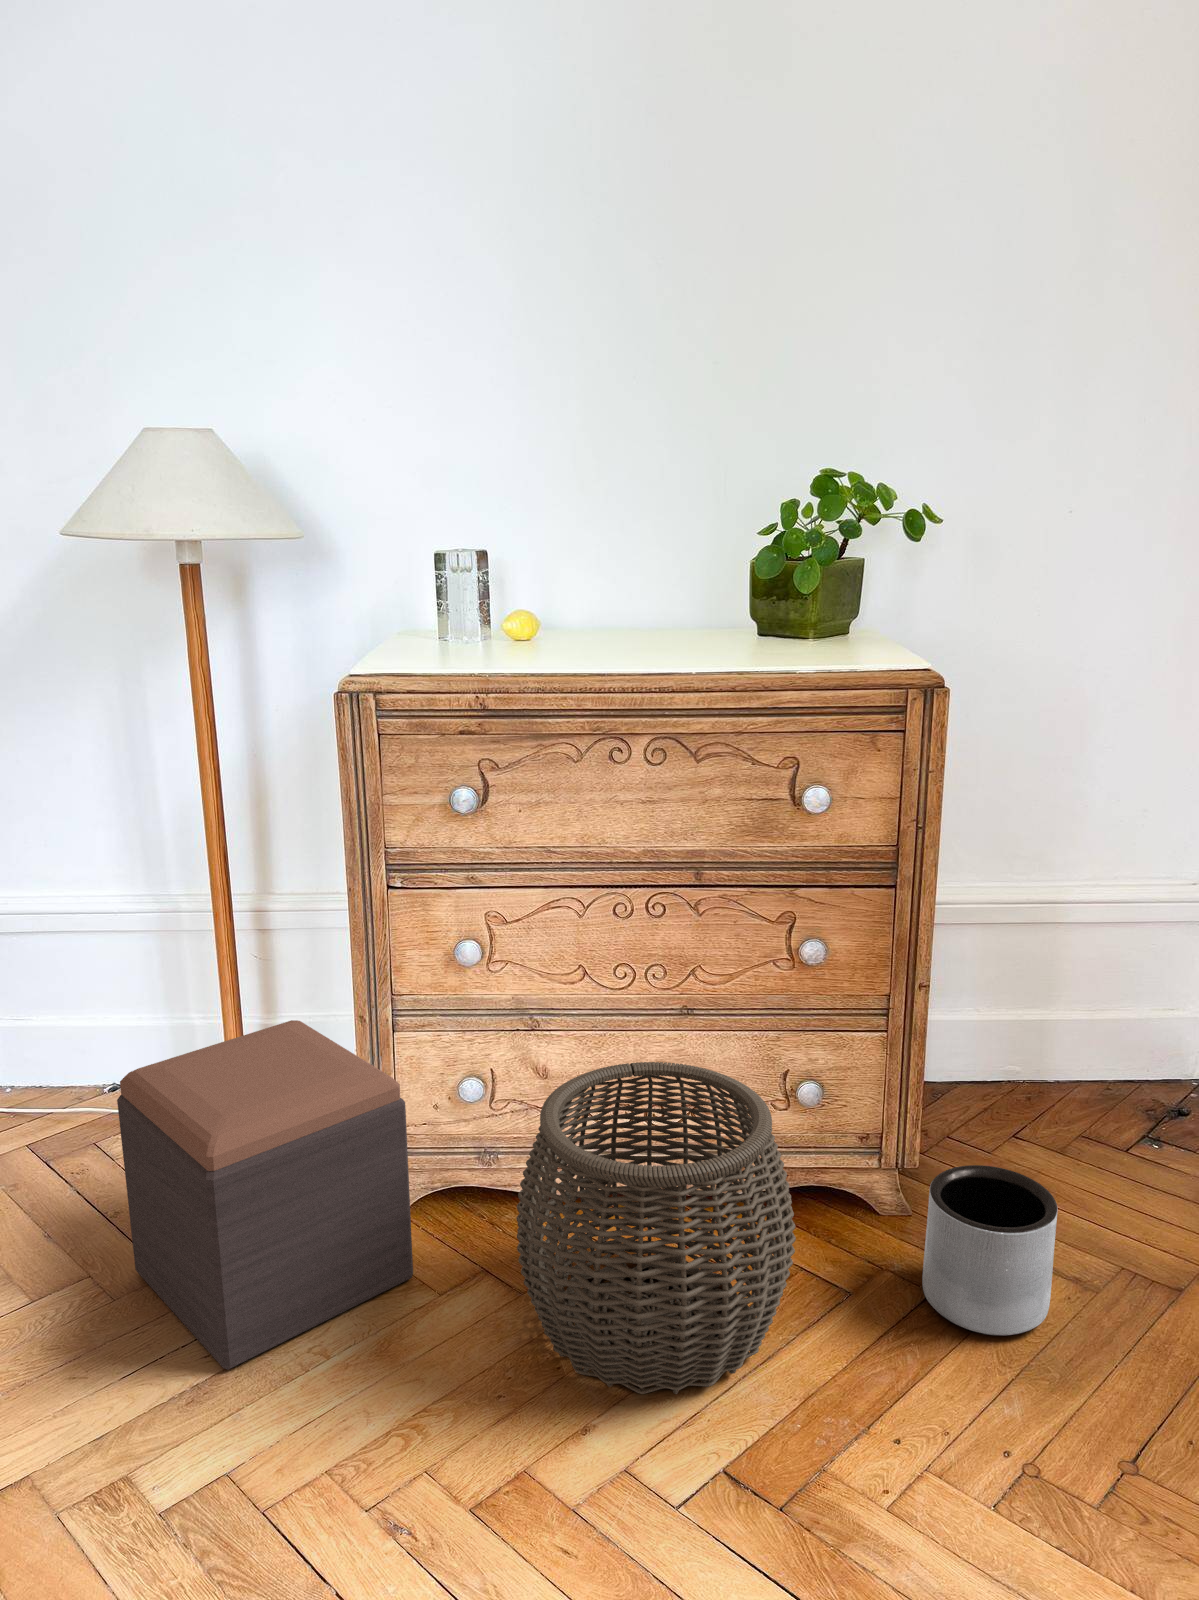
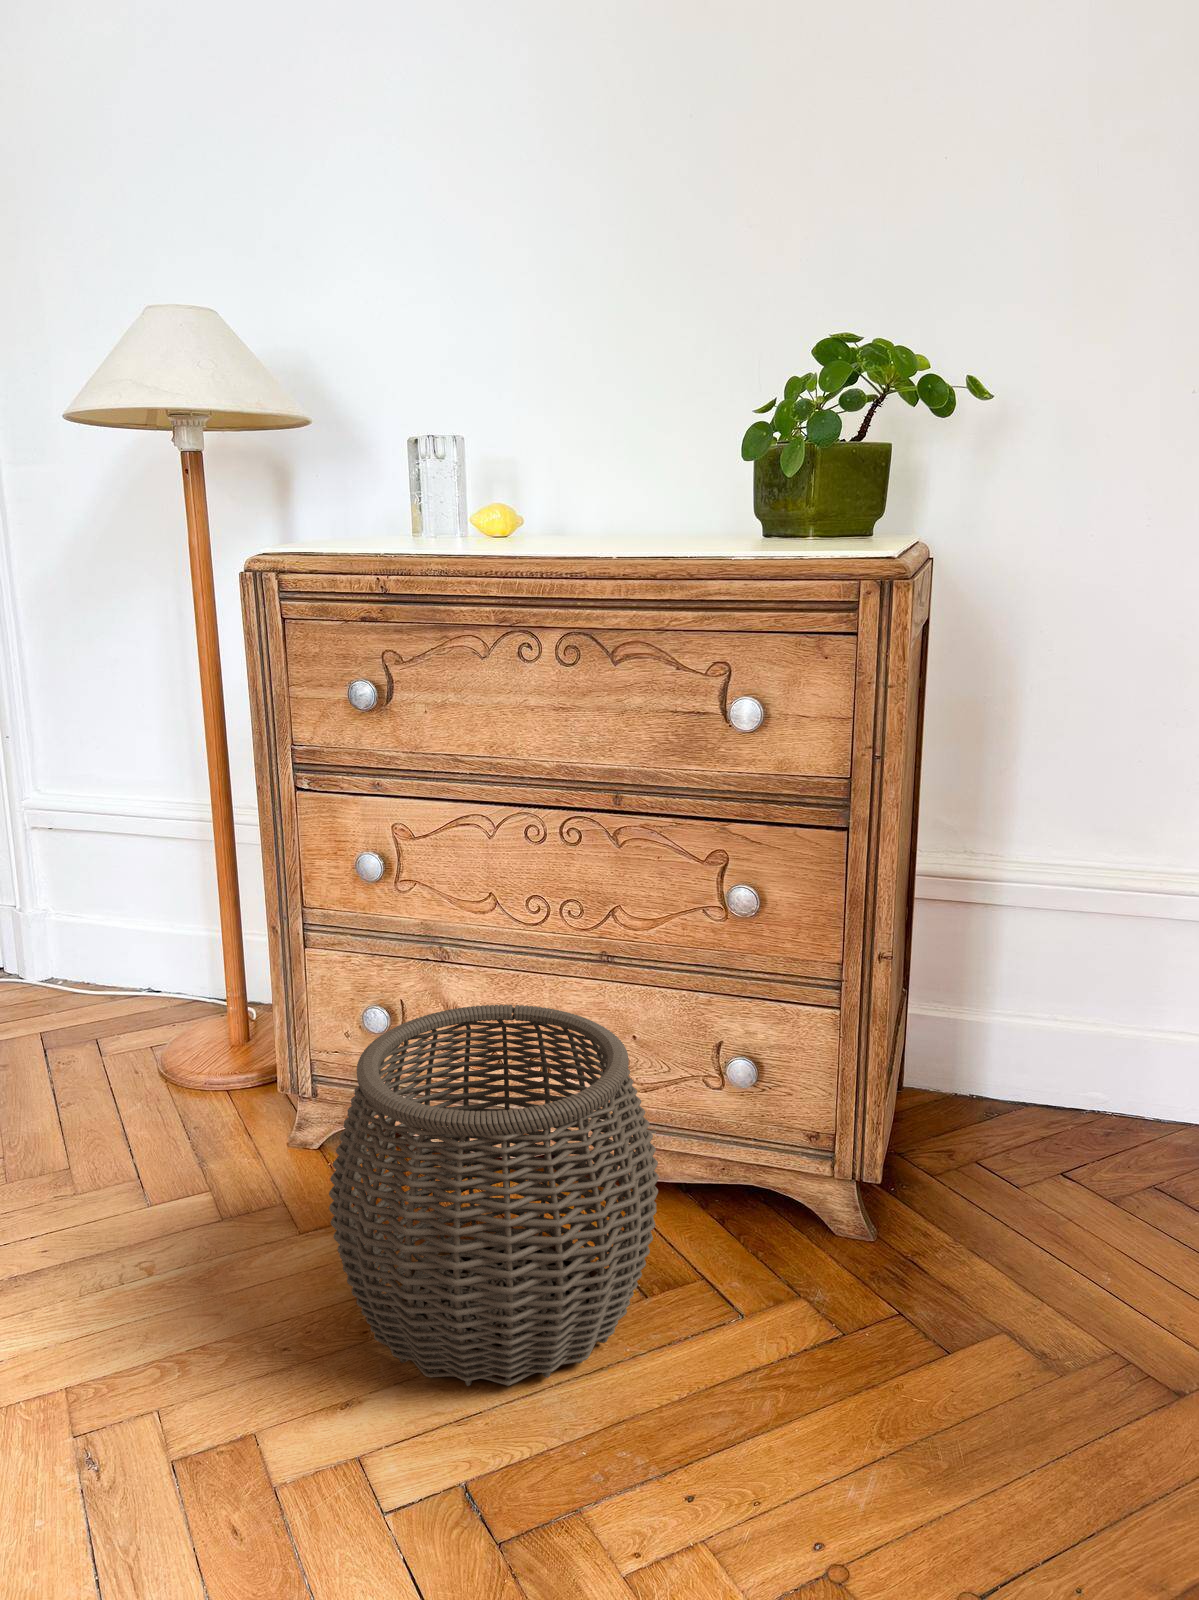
footstool: present [117,1020,413,1370] -> none [23,926,288,1265]
planter: present [922,1165,1058,1335] -> none [829,1186,997,1406]

